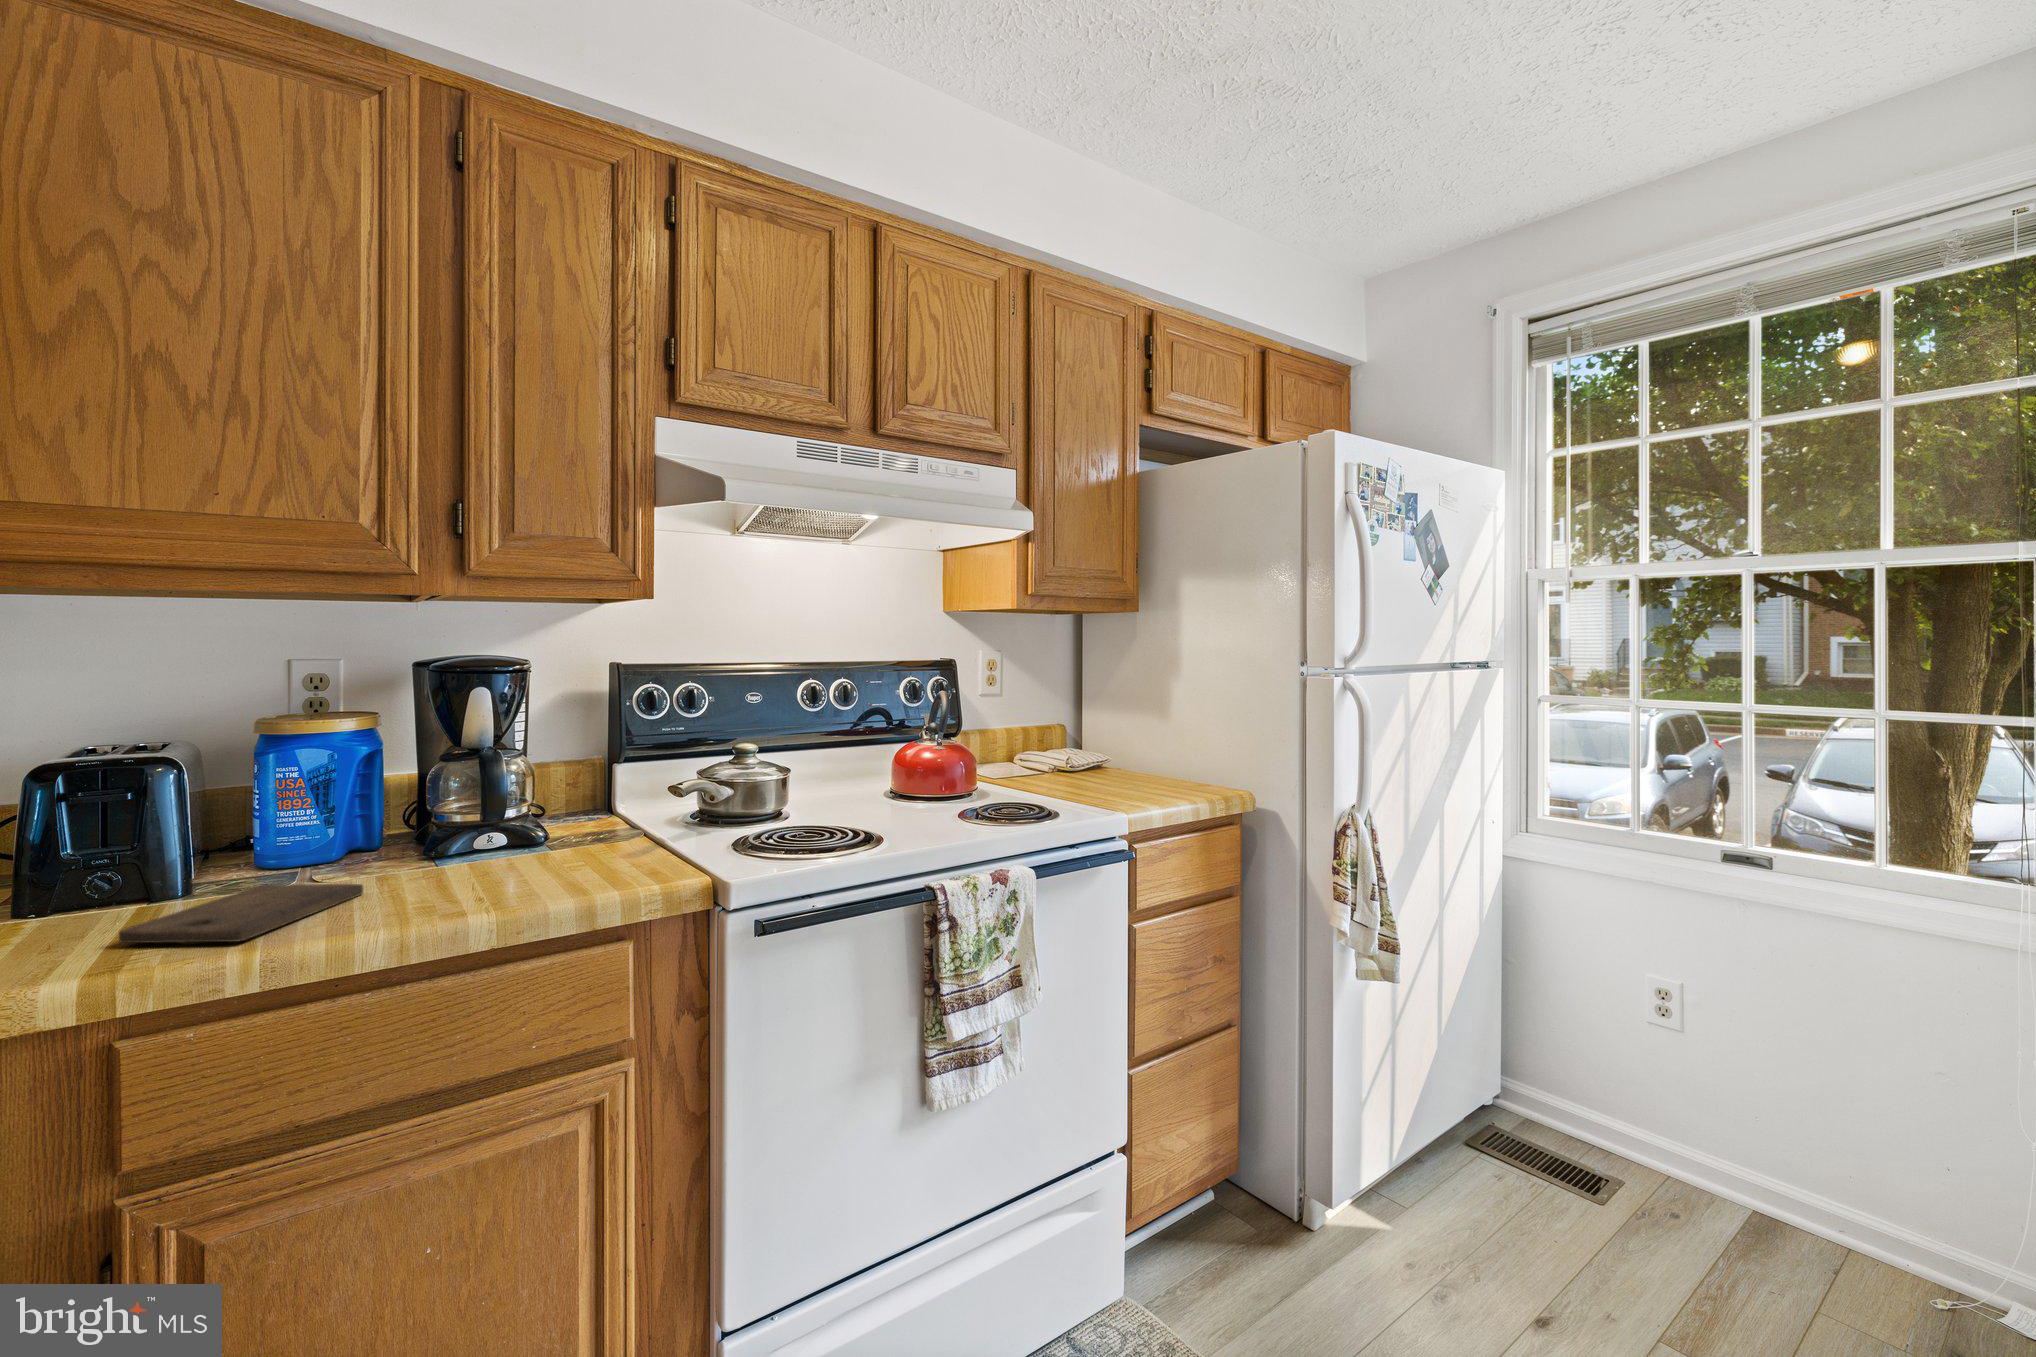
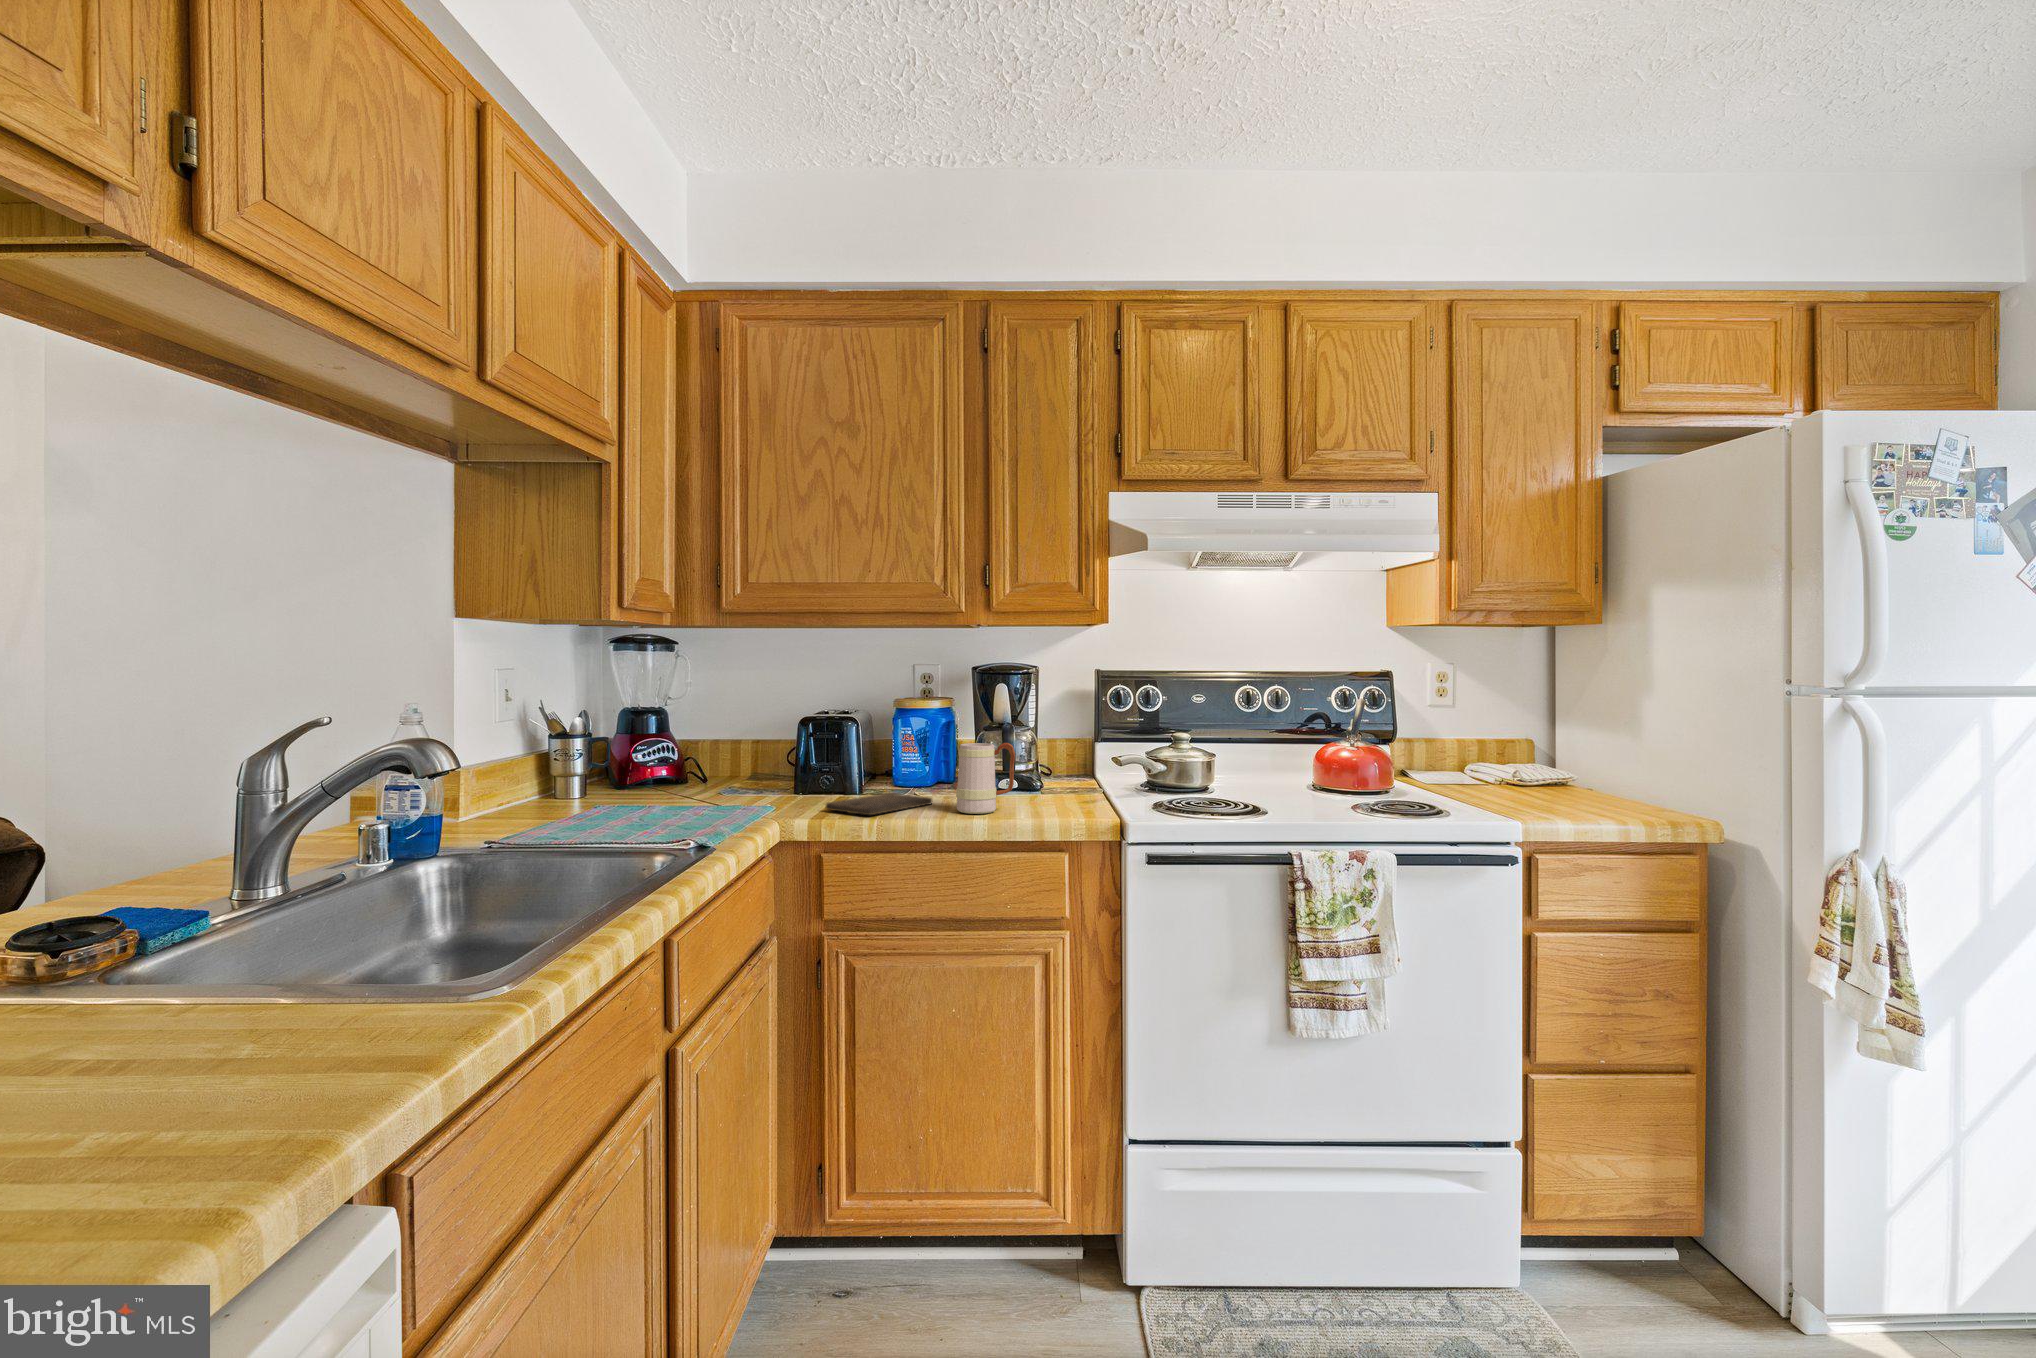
mug: none [423,782,531,905] -> present [956,743,1015,814]

